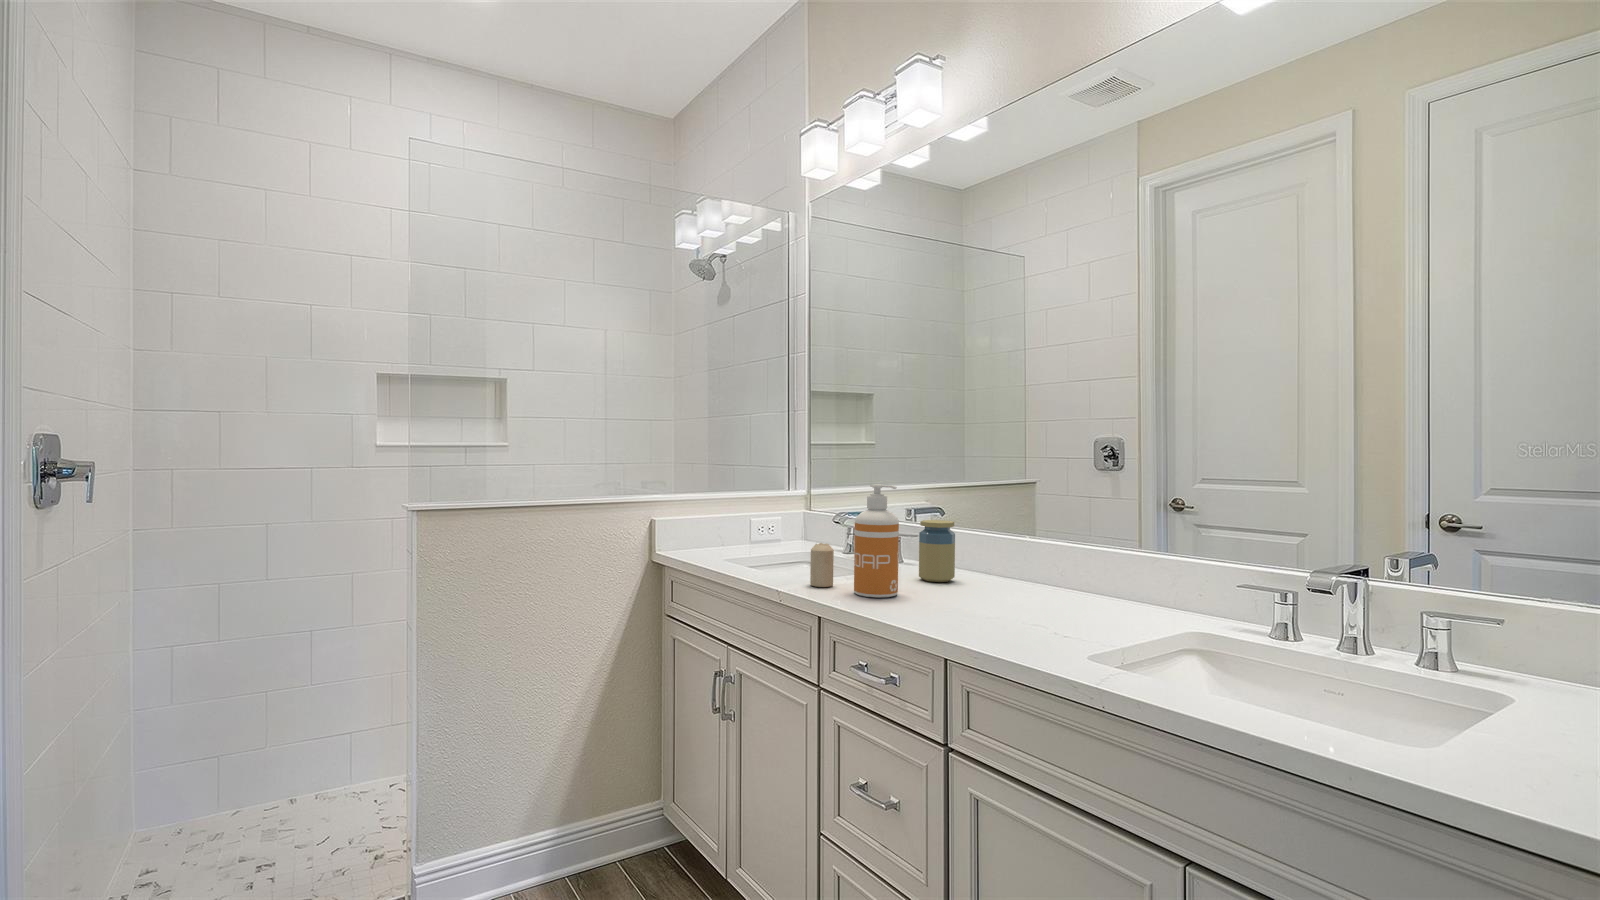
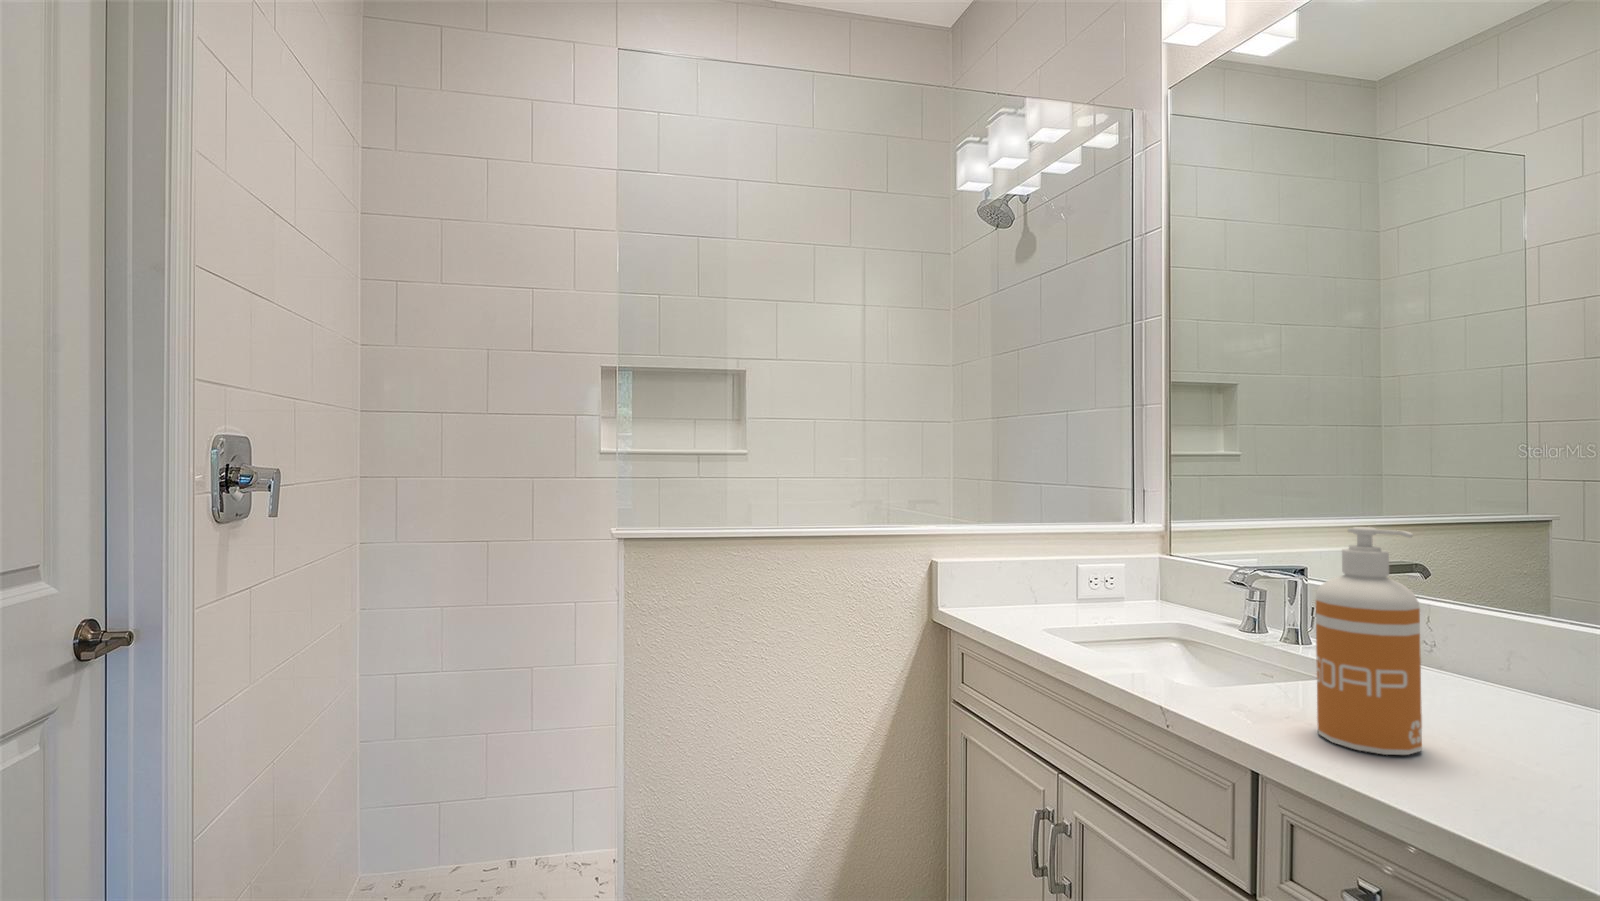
jar: present [919,520,955,582] -> none [1432,591,1520,715]
candle: present [810,543,834,587] -> none [1214,629,1262,712]

